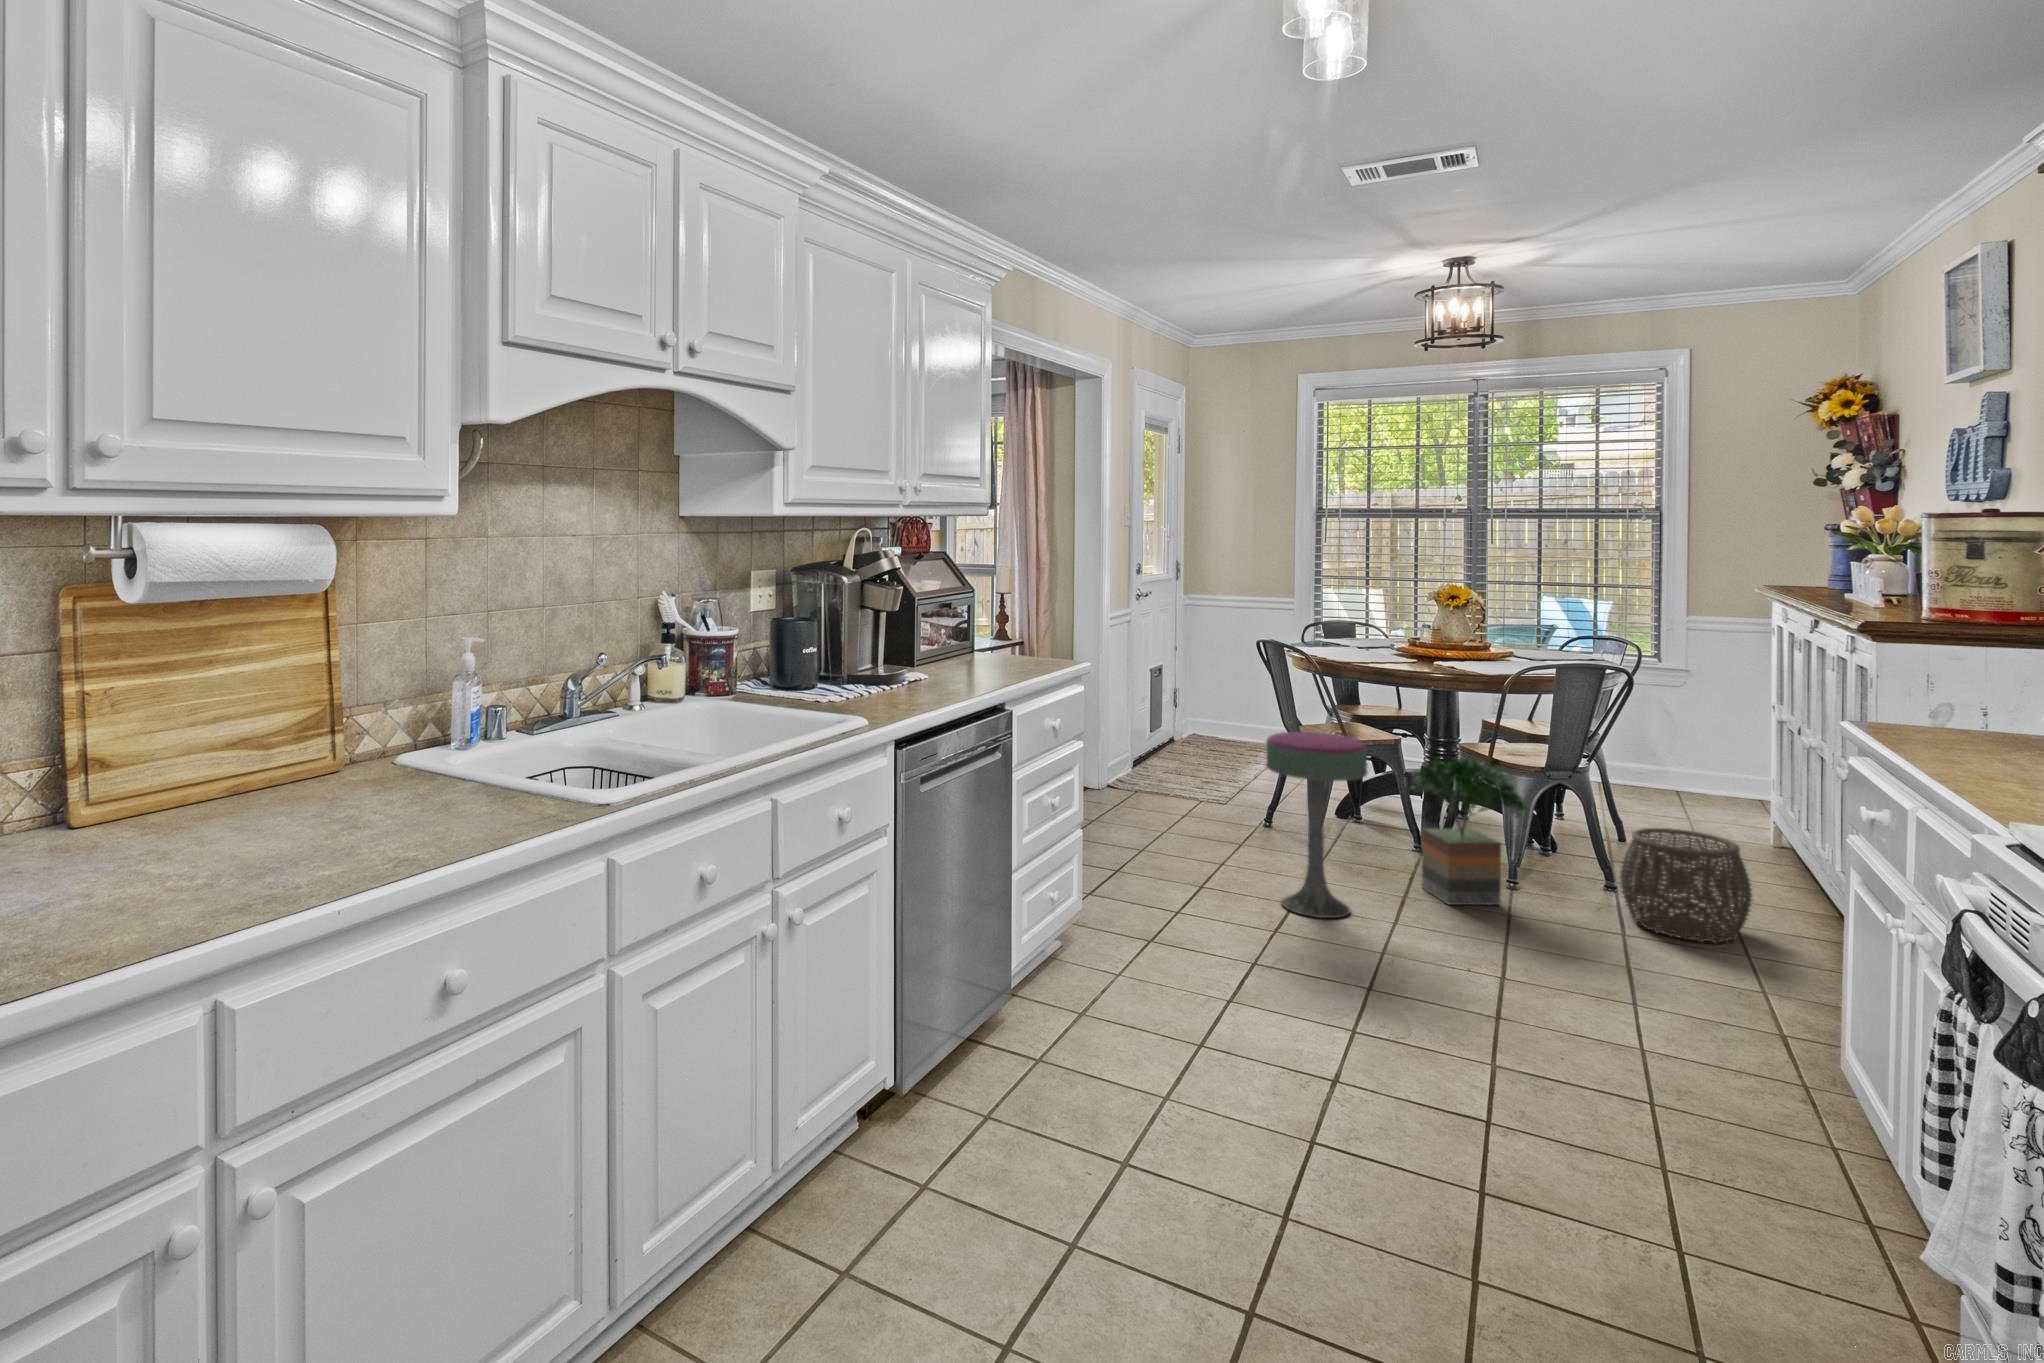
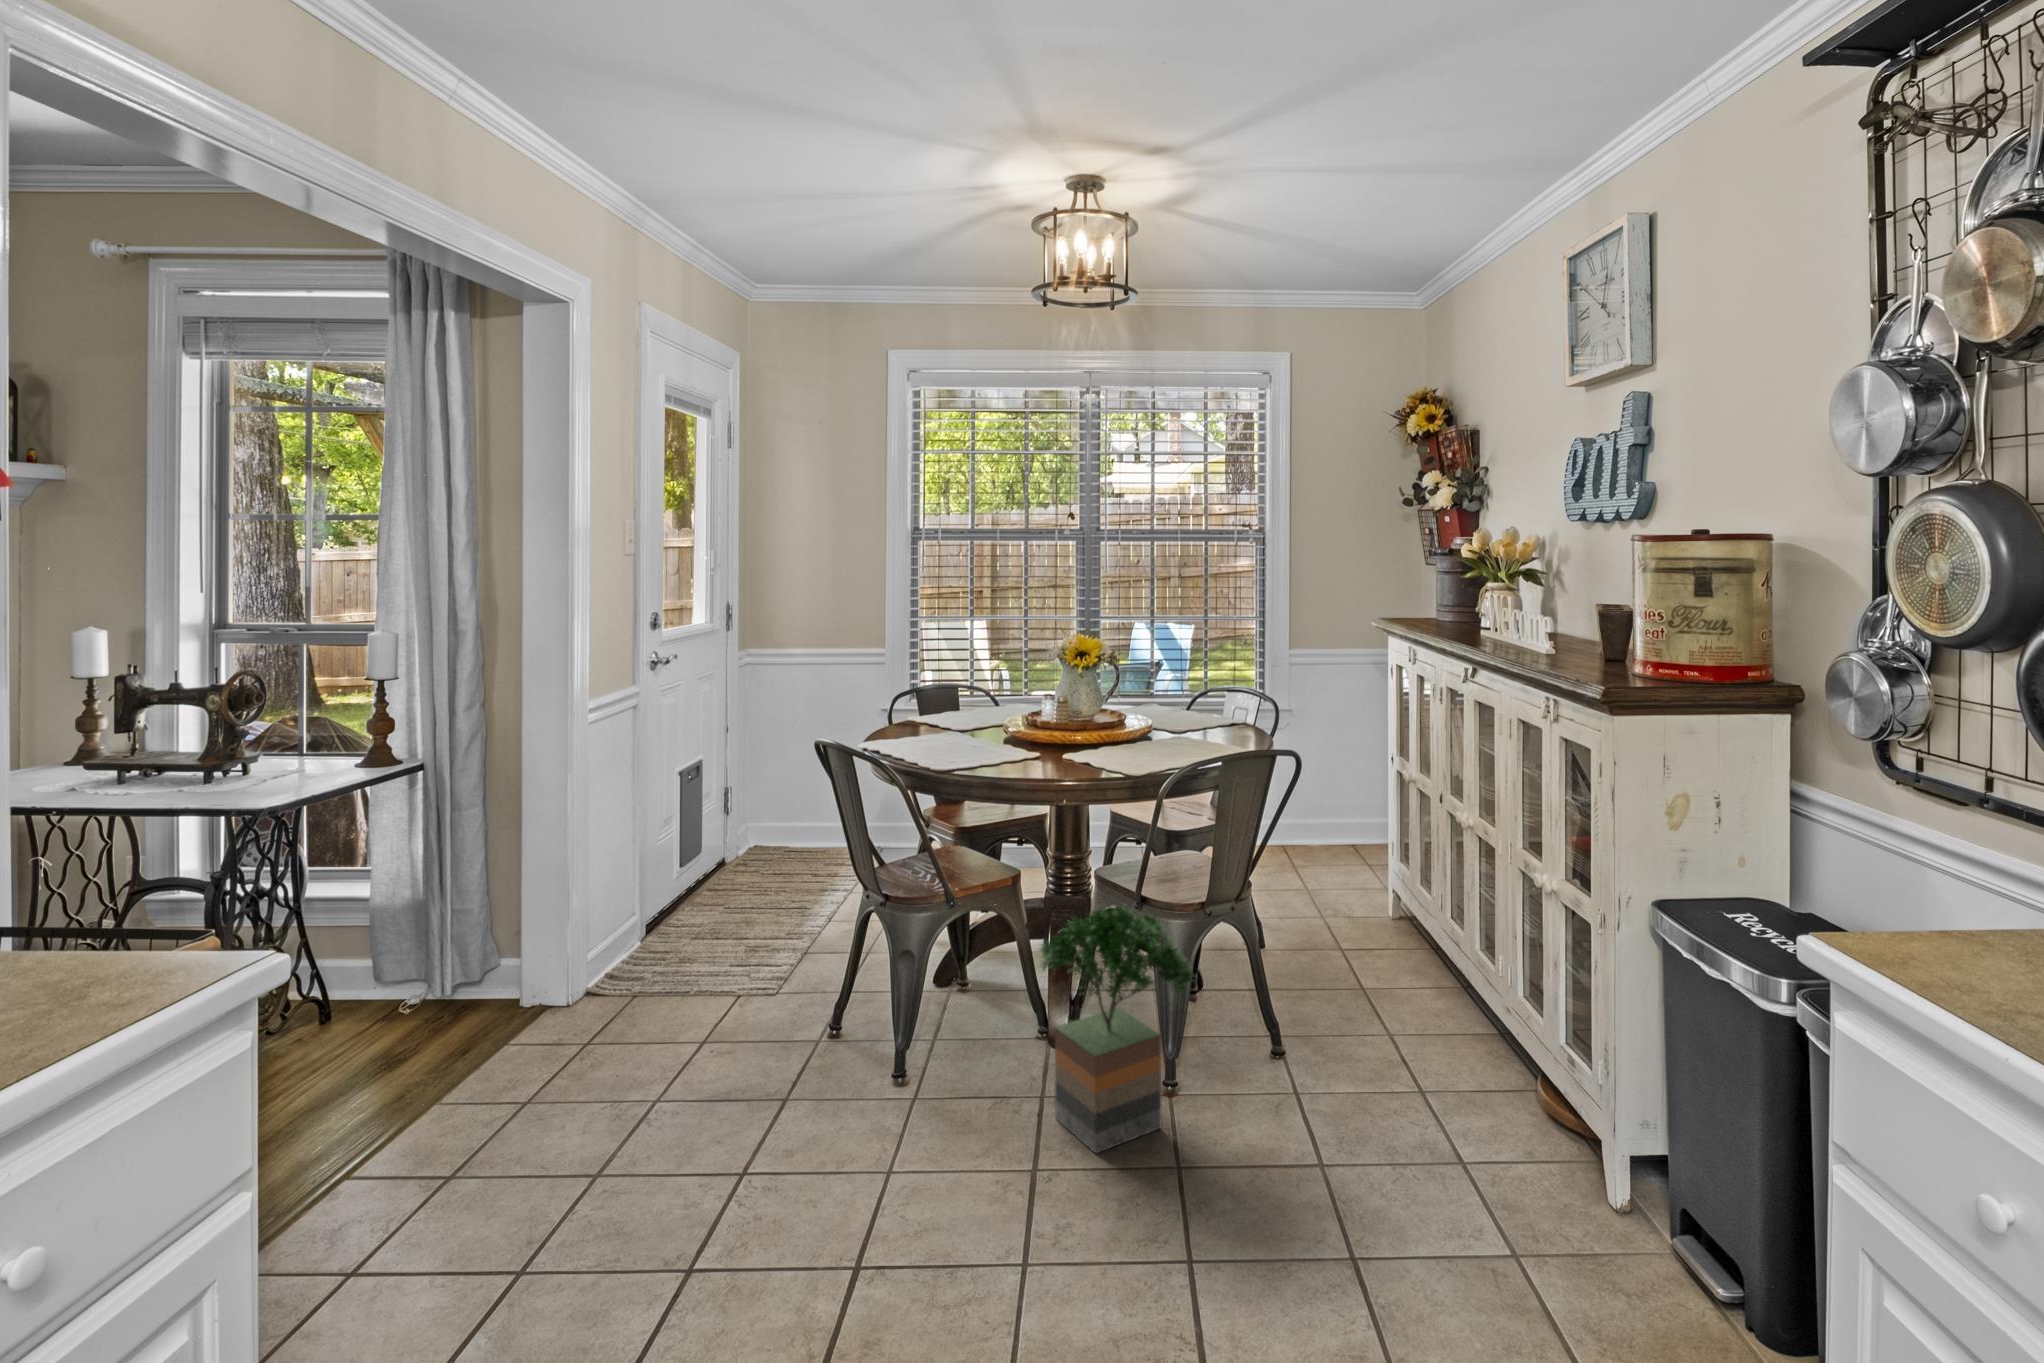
bar stool: present [1266,732,1368,918] -> none [810,919,979,1279]
woven basket: present [1620,828,1752,943] -> none [1299,961,1446,1135]

